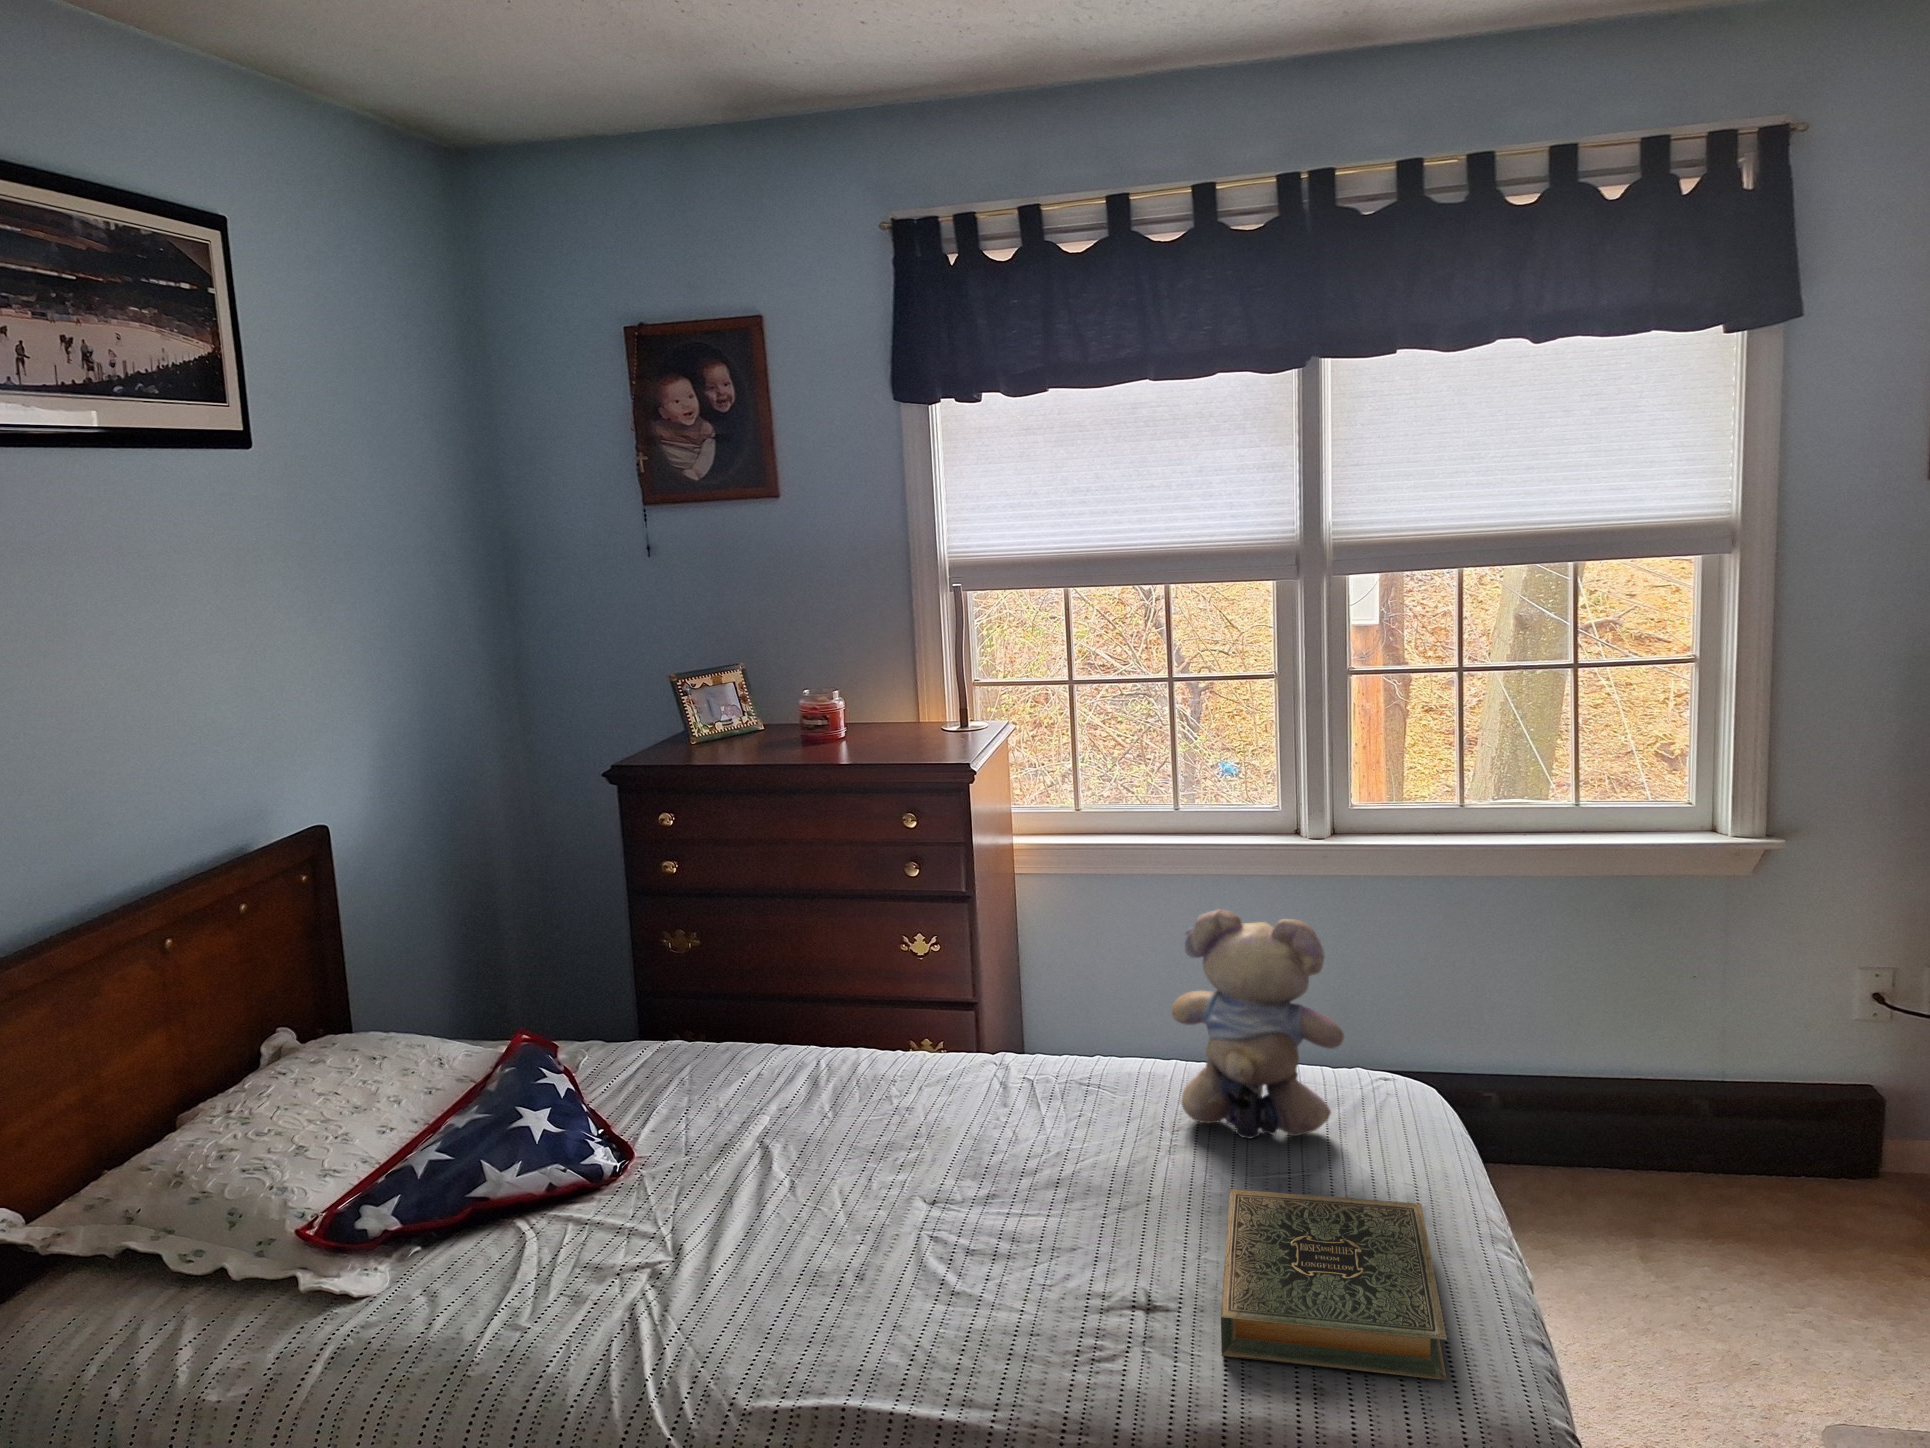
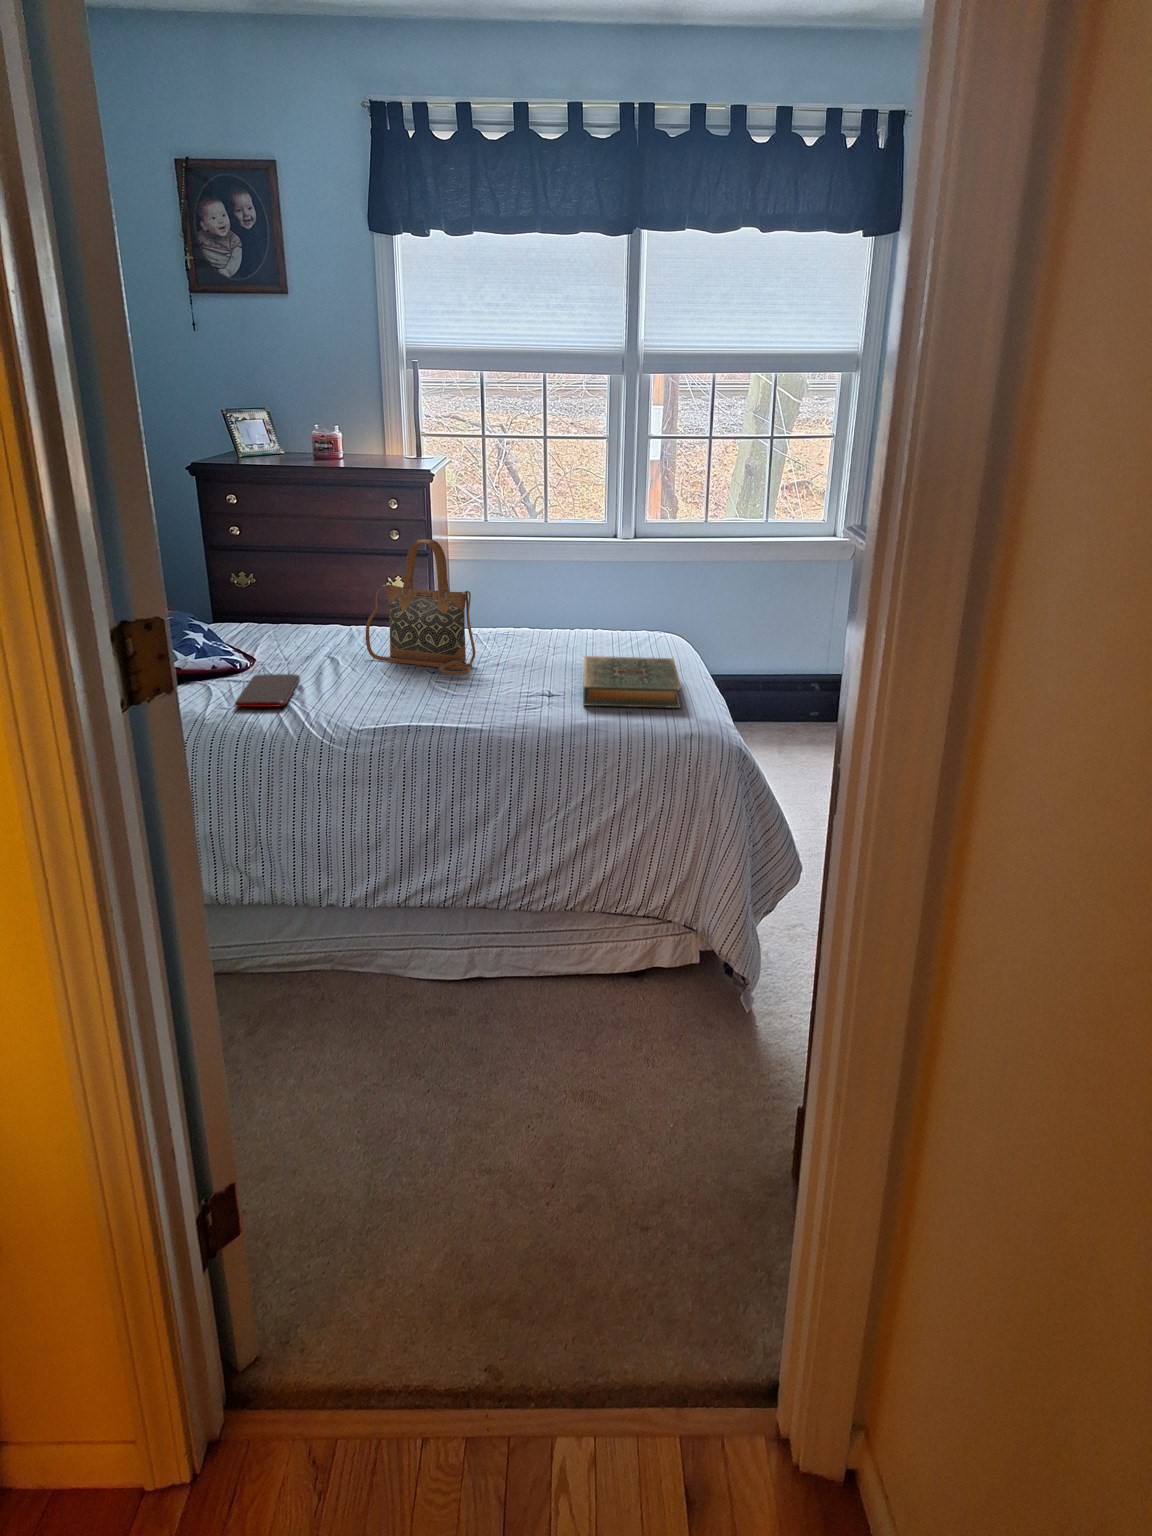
teddy bear: present [1172,909,1344,1139] -> none [553,528,640,649]
handbag: none [821,945,1016,1226] -> present [366,539,475,675]
smartphone: none [527,1214,681,1332] -> present [235,674,300,707]

